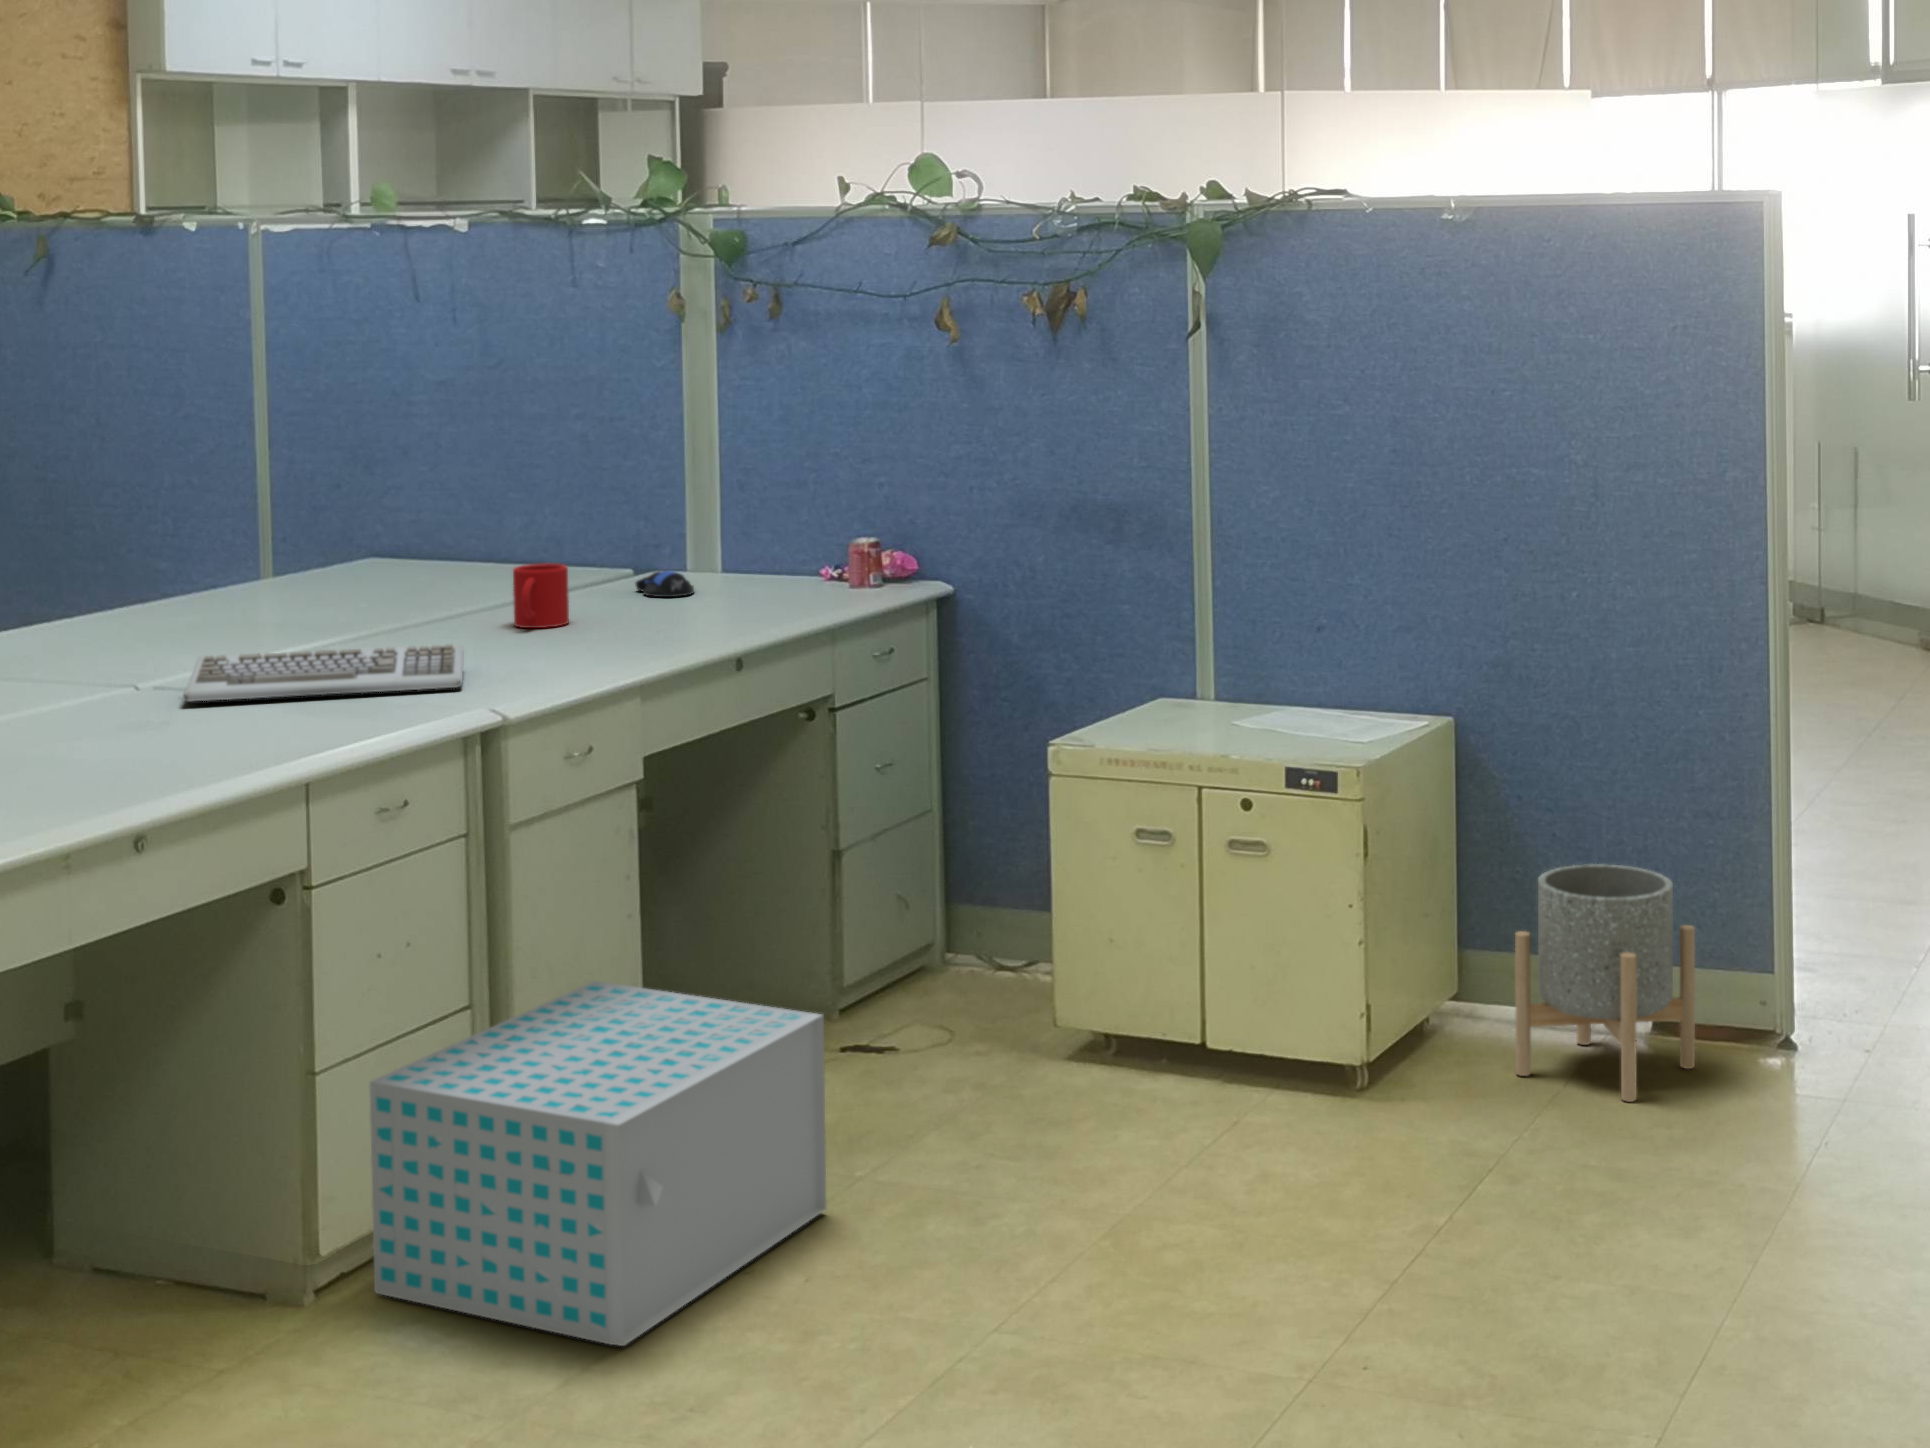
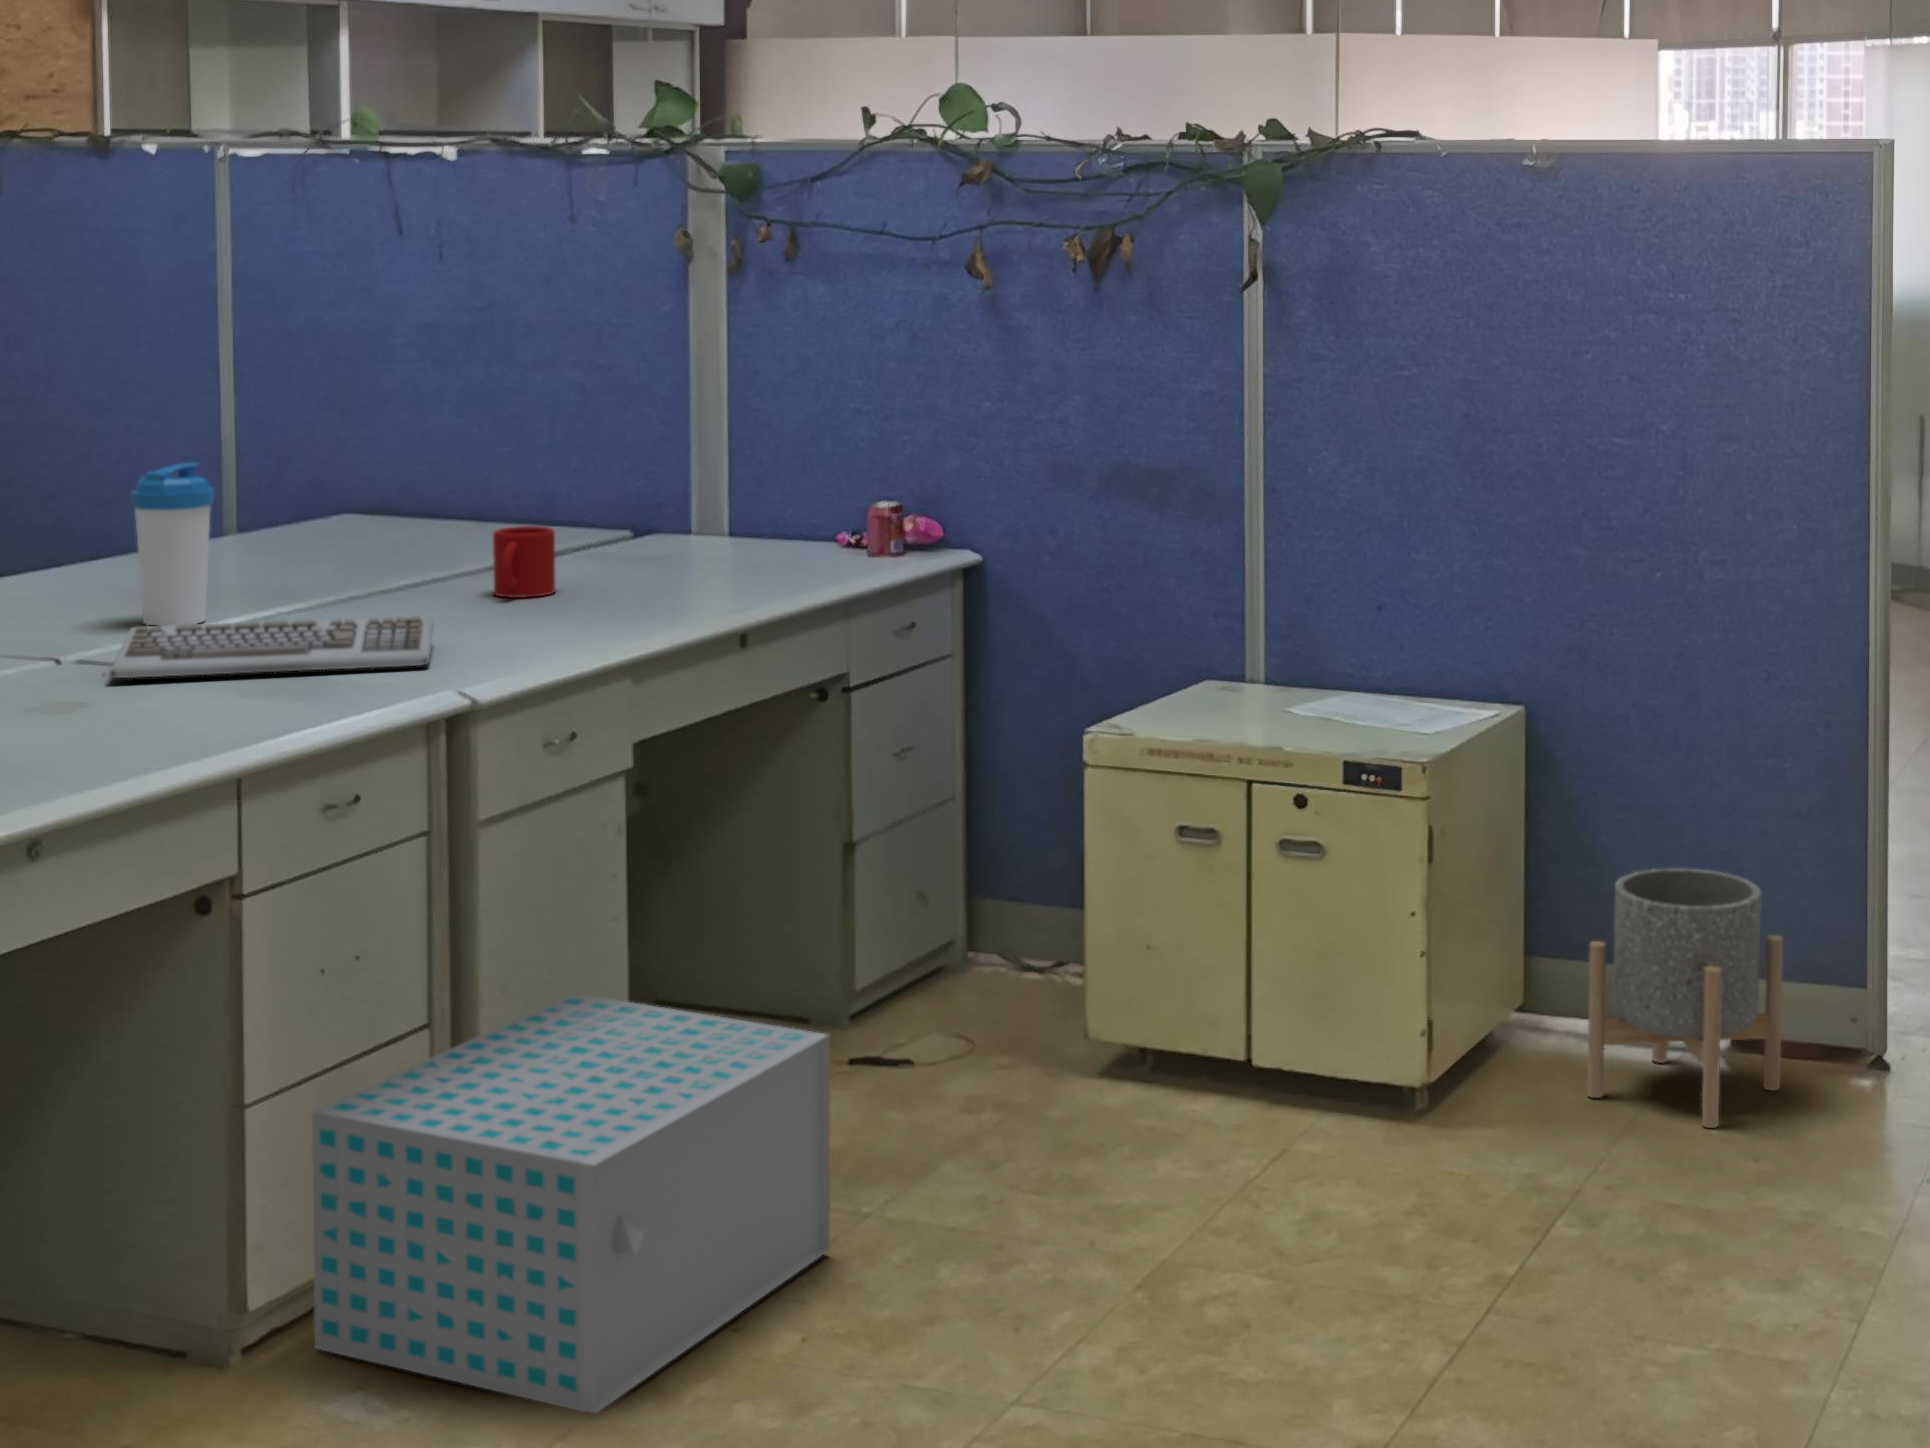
water bottle: none [194,511,267,657] -> present [131,463,214,626]
computer mouse: present [636,570,694,597] -> none [632,535,696,564]

